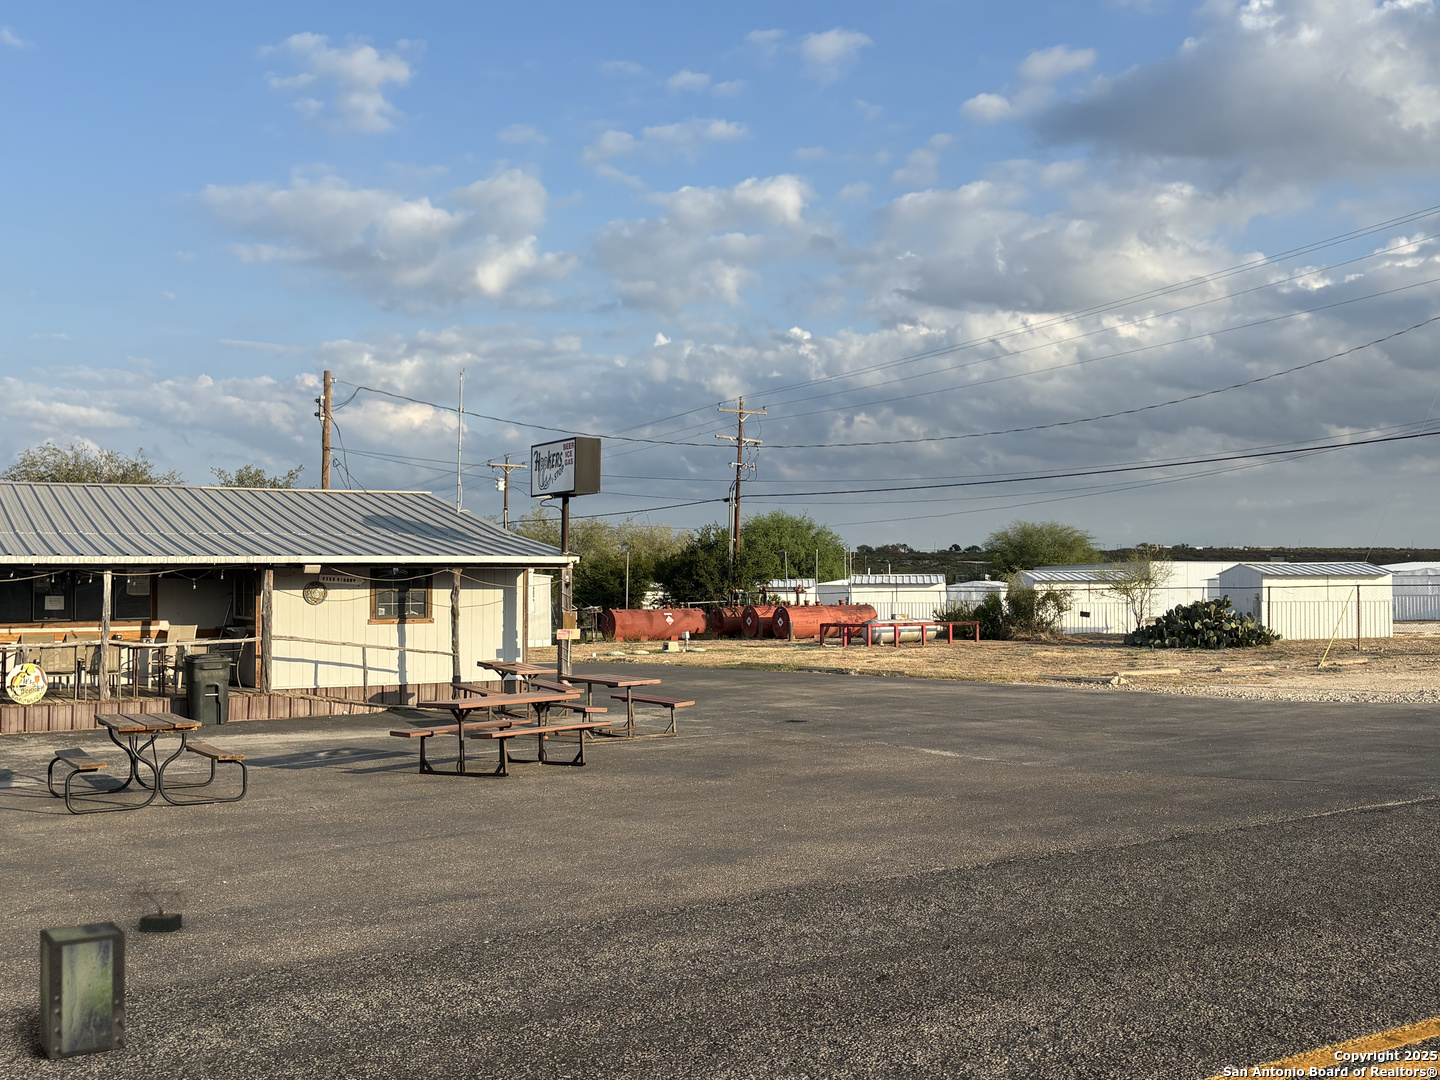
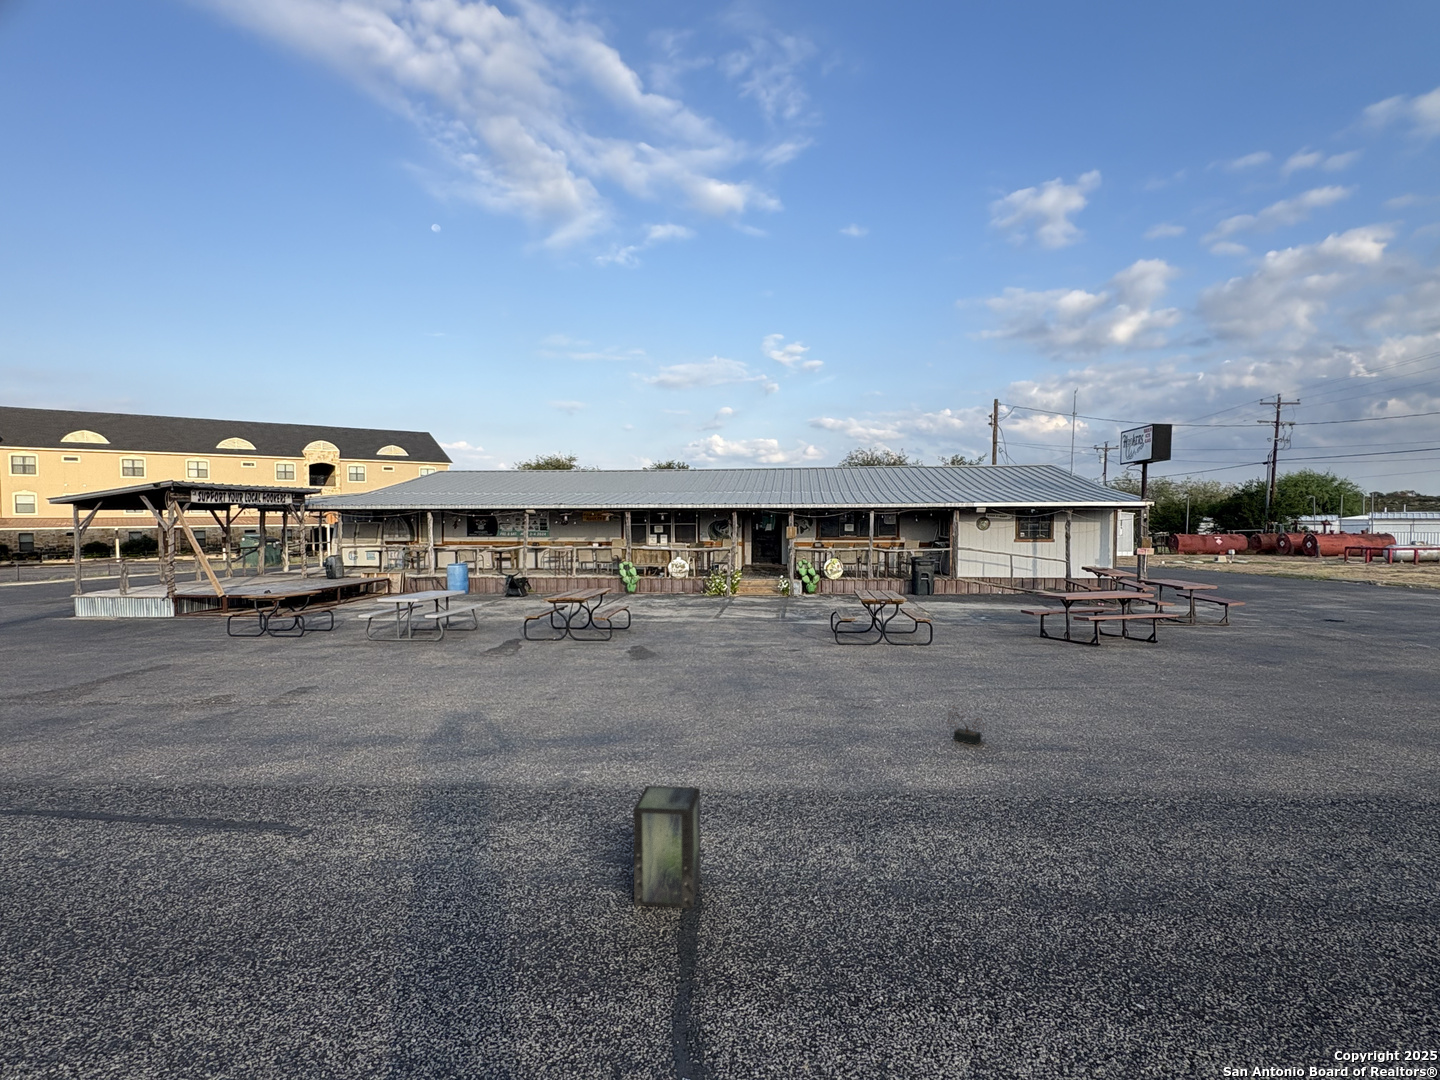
decorative plant: present [128,880,187,932] -> present [947,706,984,744]

